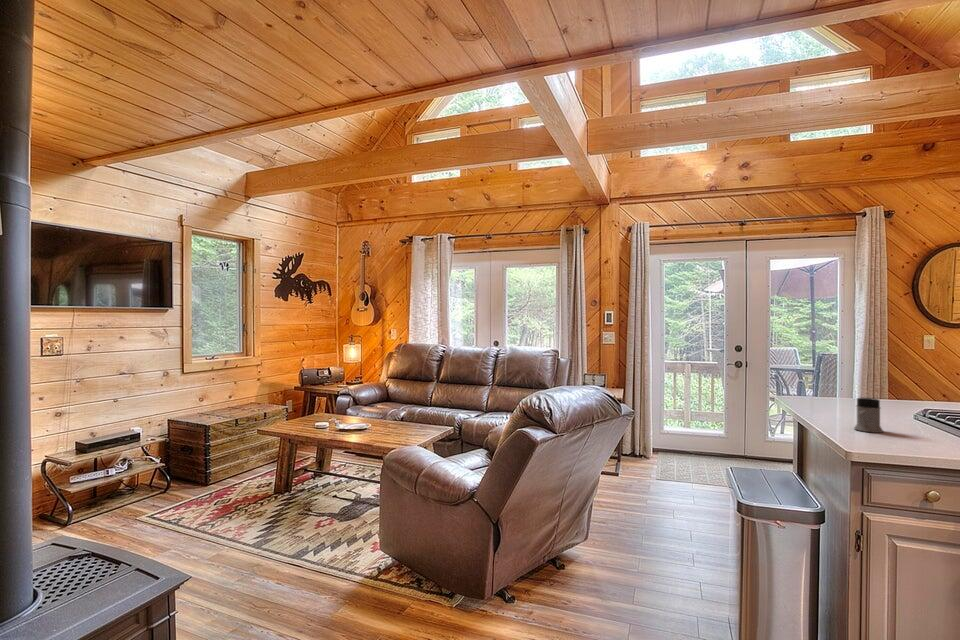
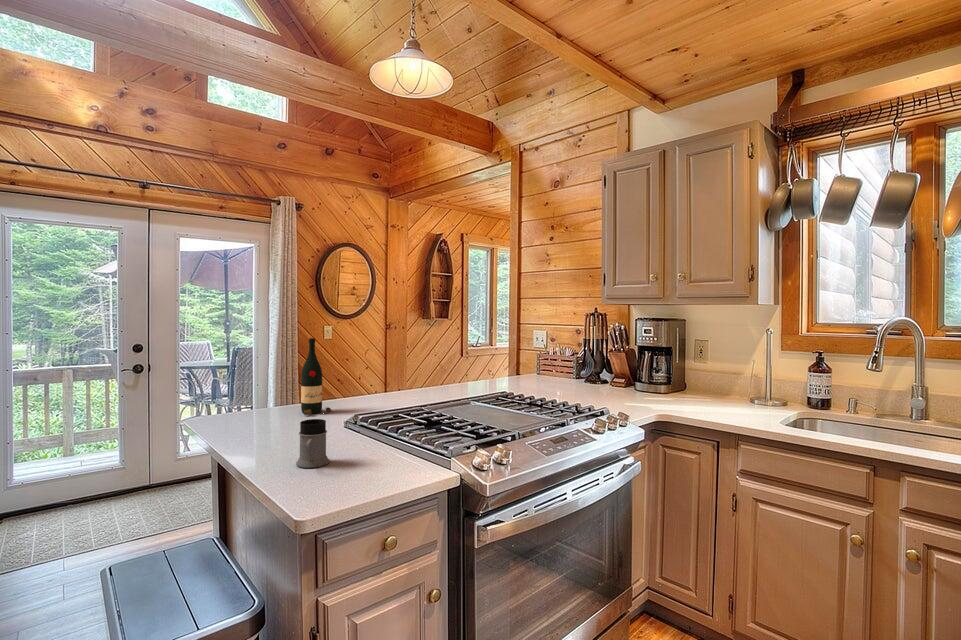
wine bottle: none [872,341,903,407] -> present [301,338,331,415]

